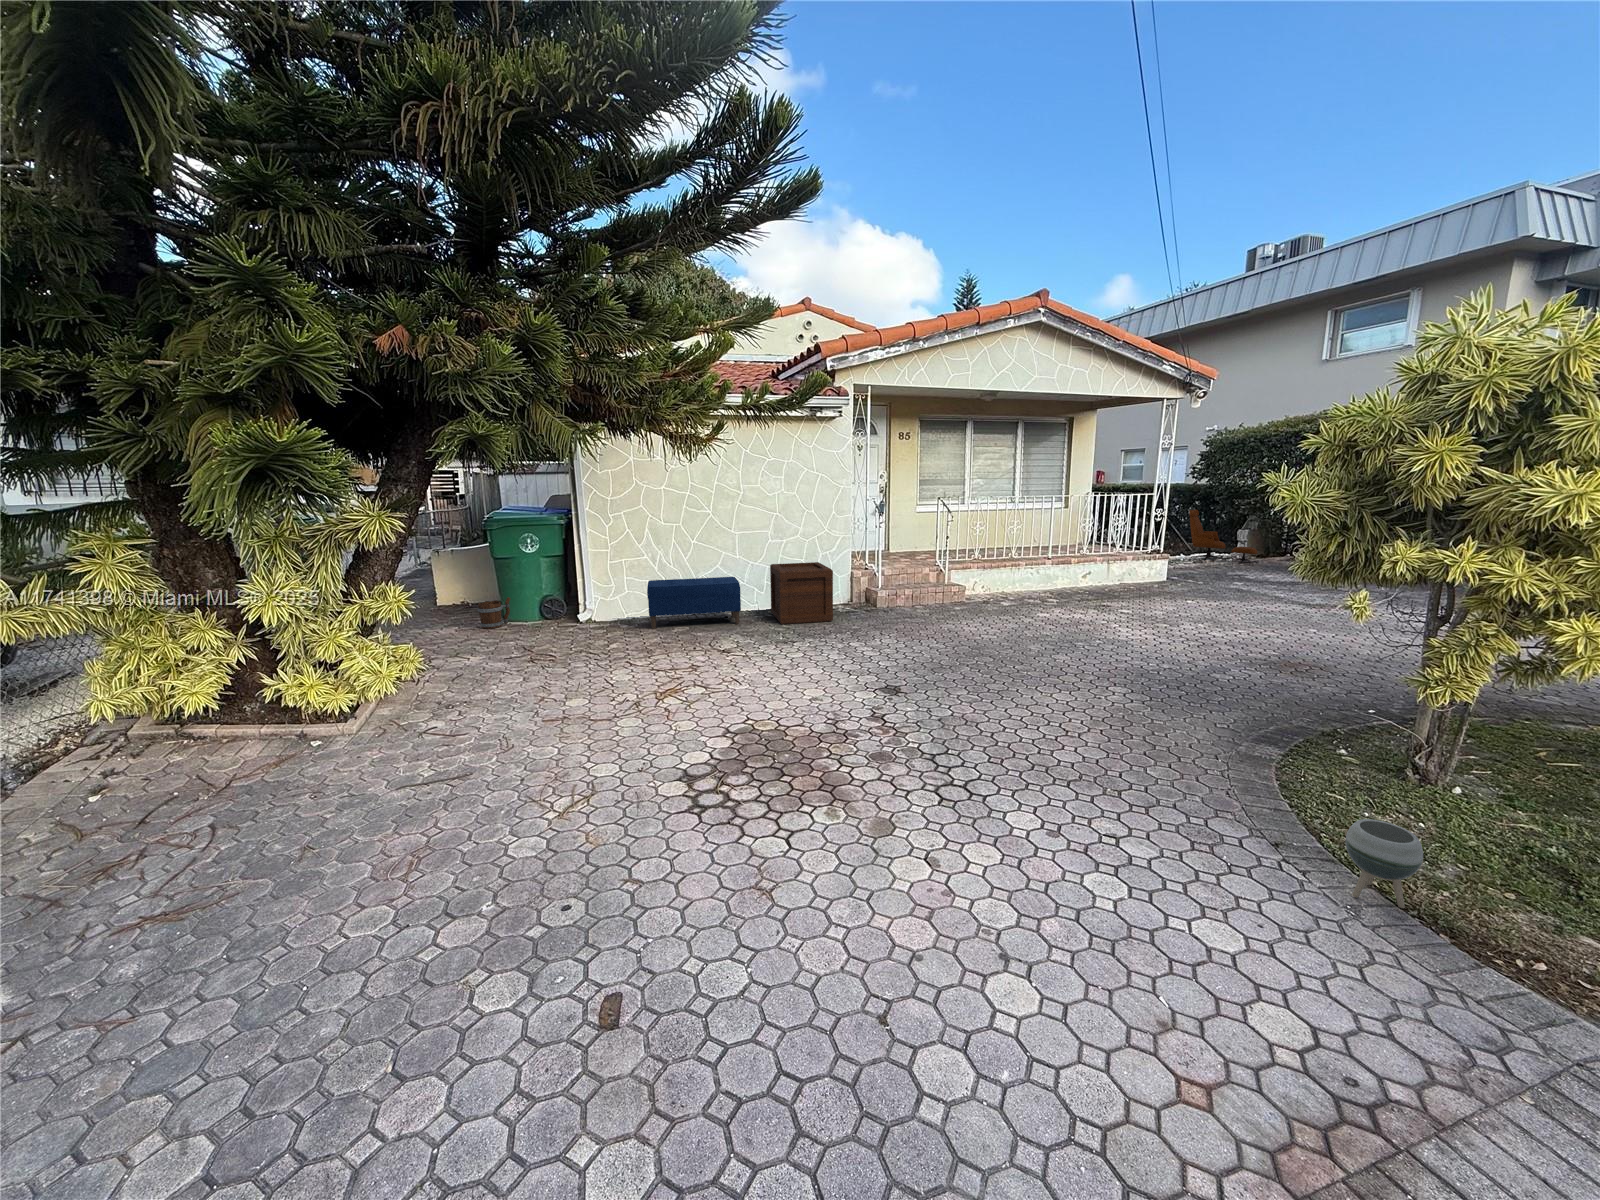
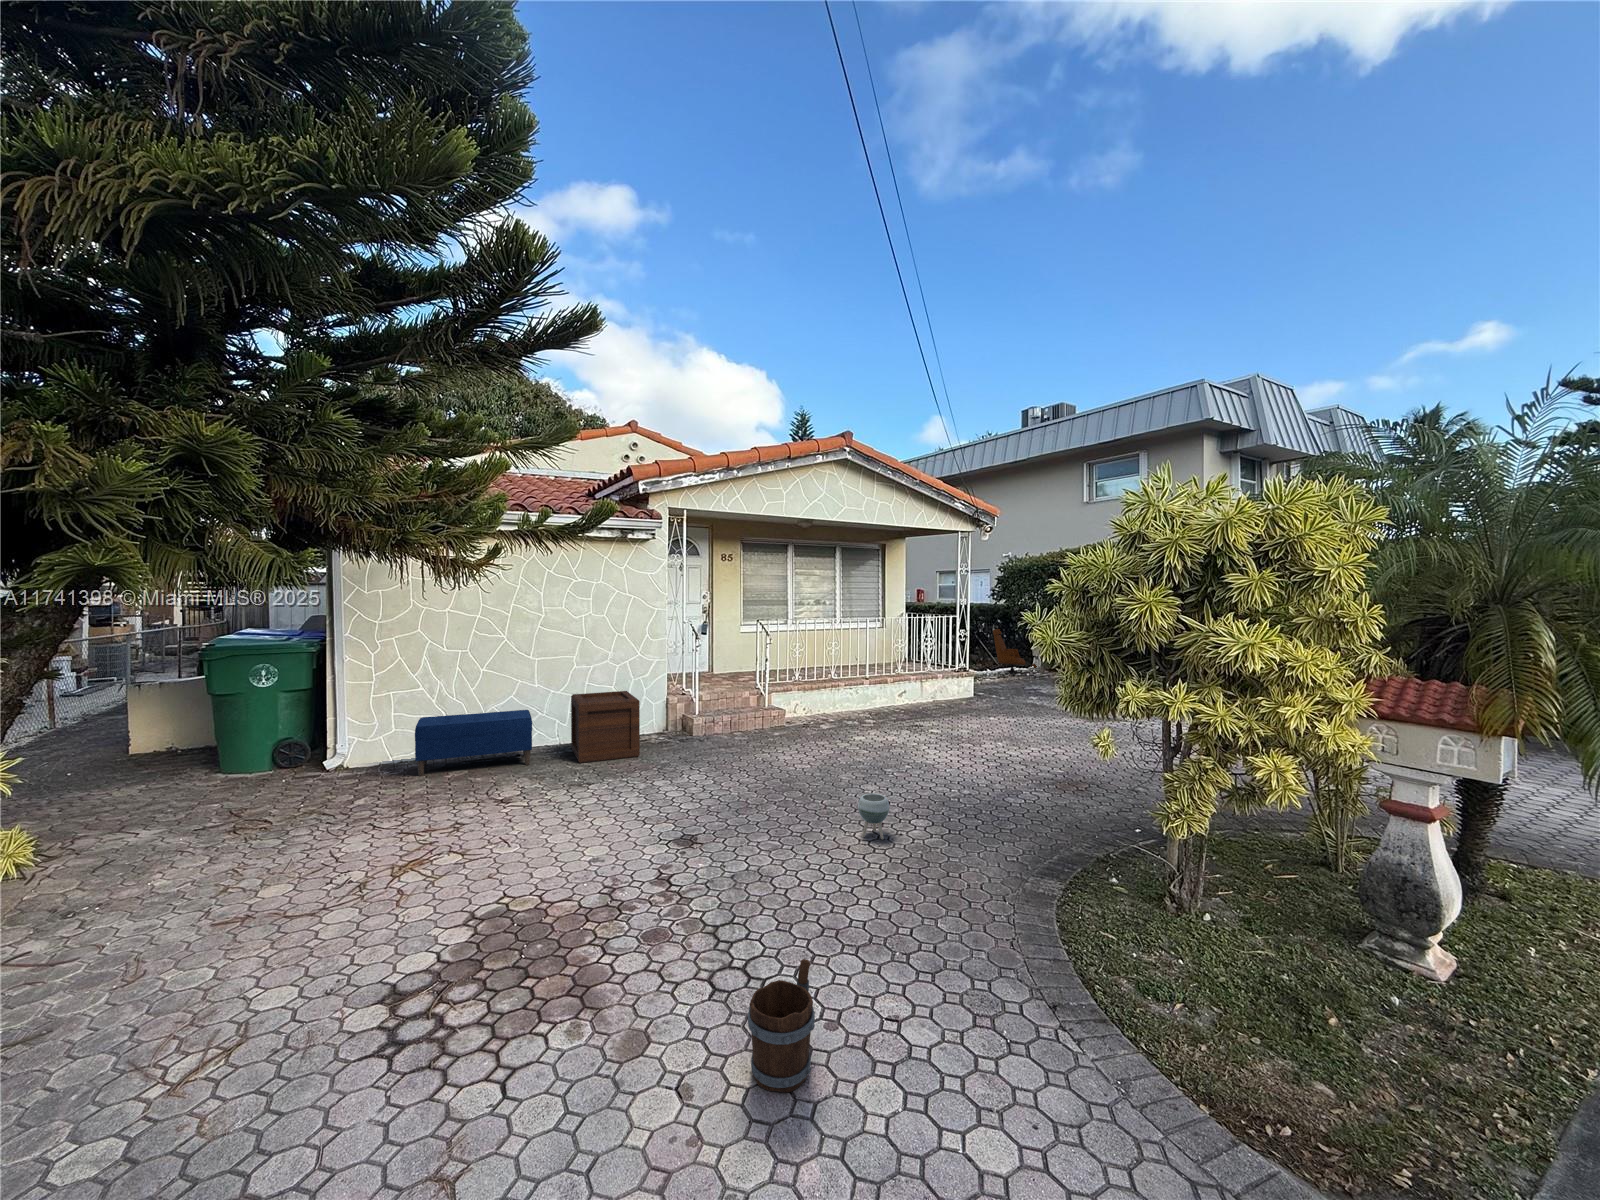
bucket: present [477,597,510,629] -> present [748,959,815,1092]
planter: present [1346,819,1423,908] -> present [858,794,889,839]

